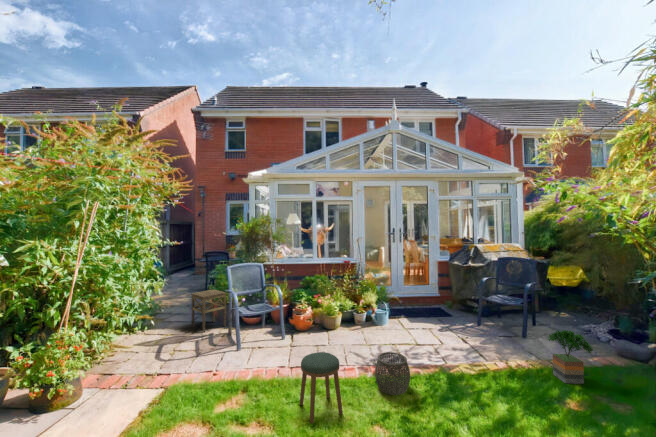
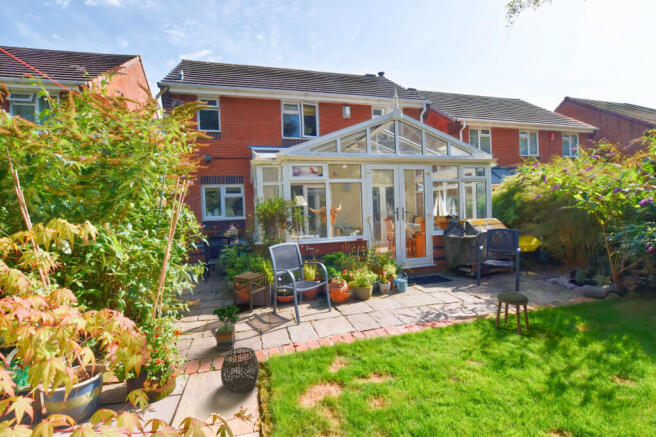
potted tree: present [548,330,593,384] -> present [212,305,240,350]
stool: present [299,352,343,423] -> present [495,292,529,335]
woven basket: present [375,352,410,395] -> present [221,347,259,394]

